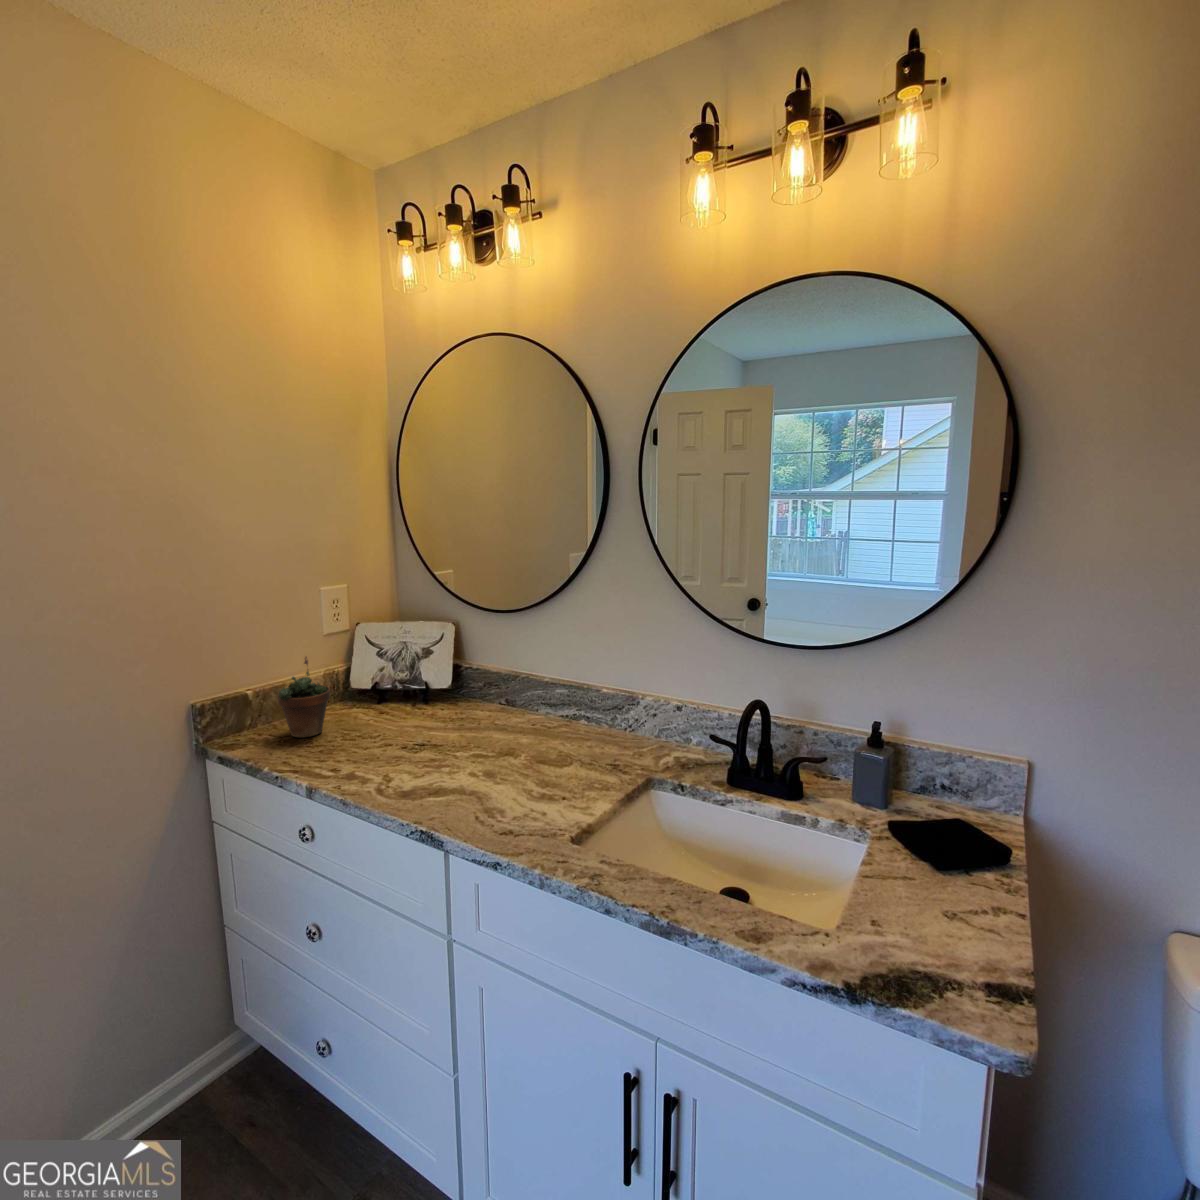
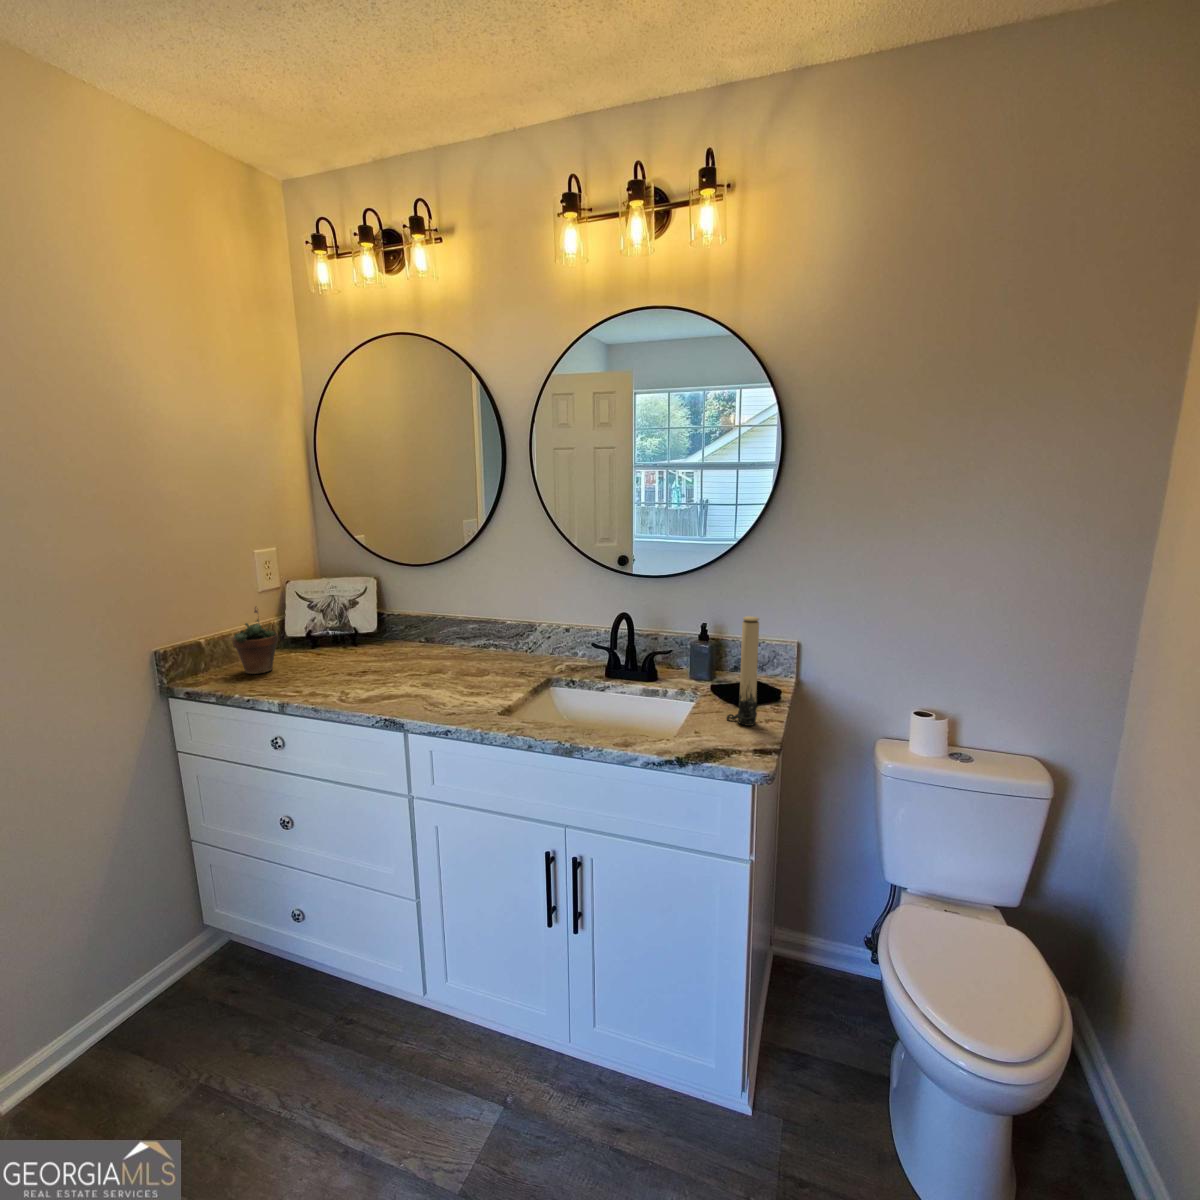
candle: none [921,739,988,918] -> present [727,616,759,726]

